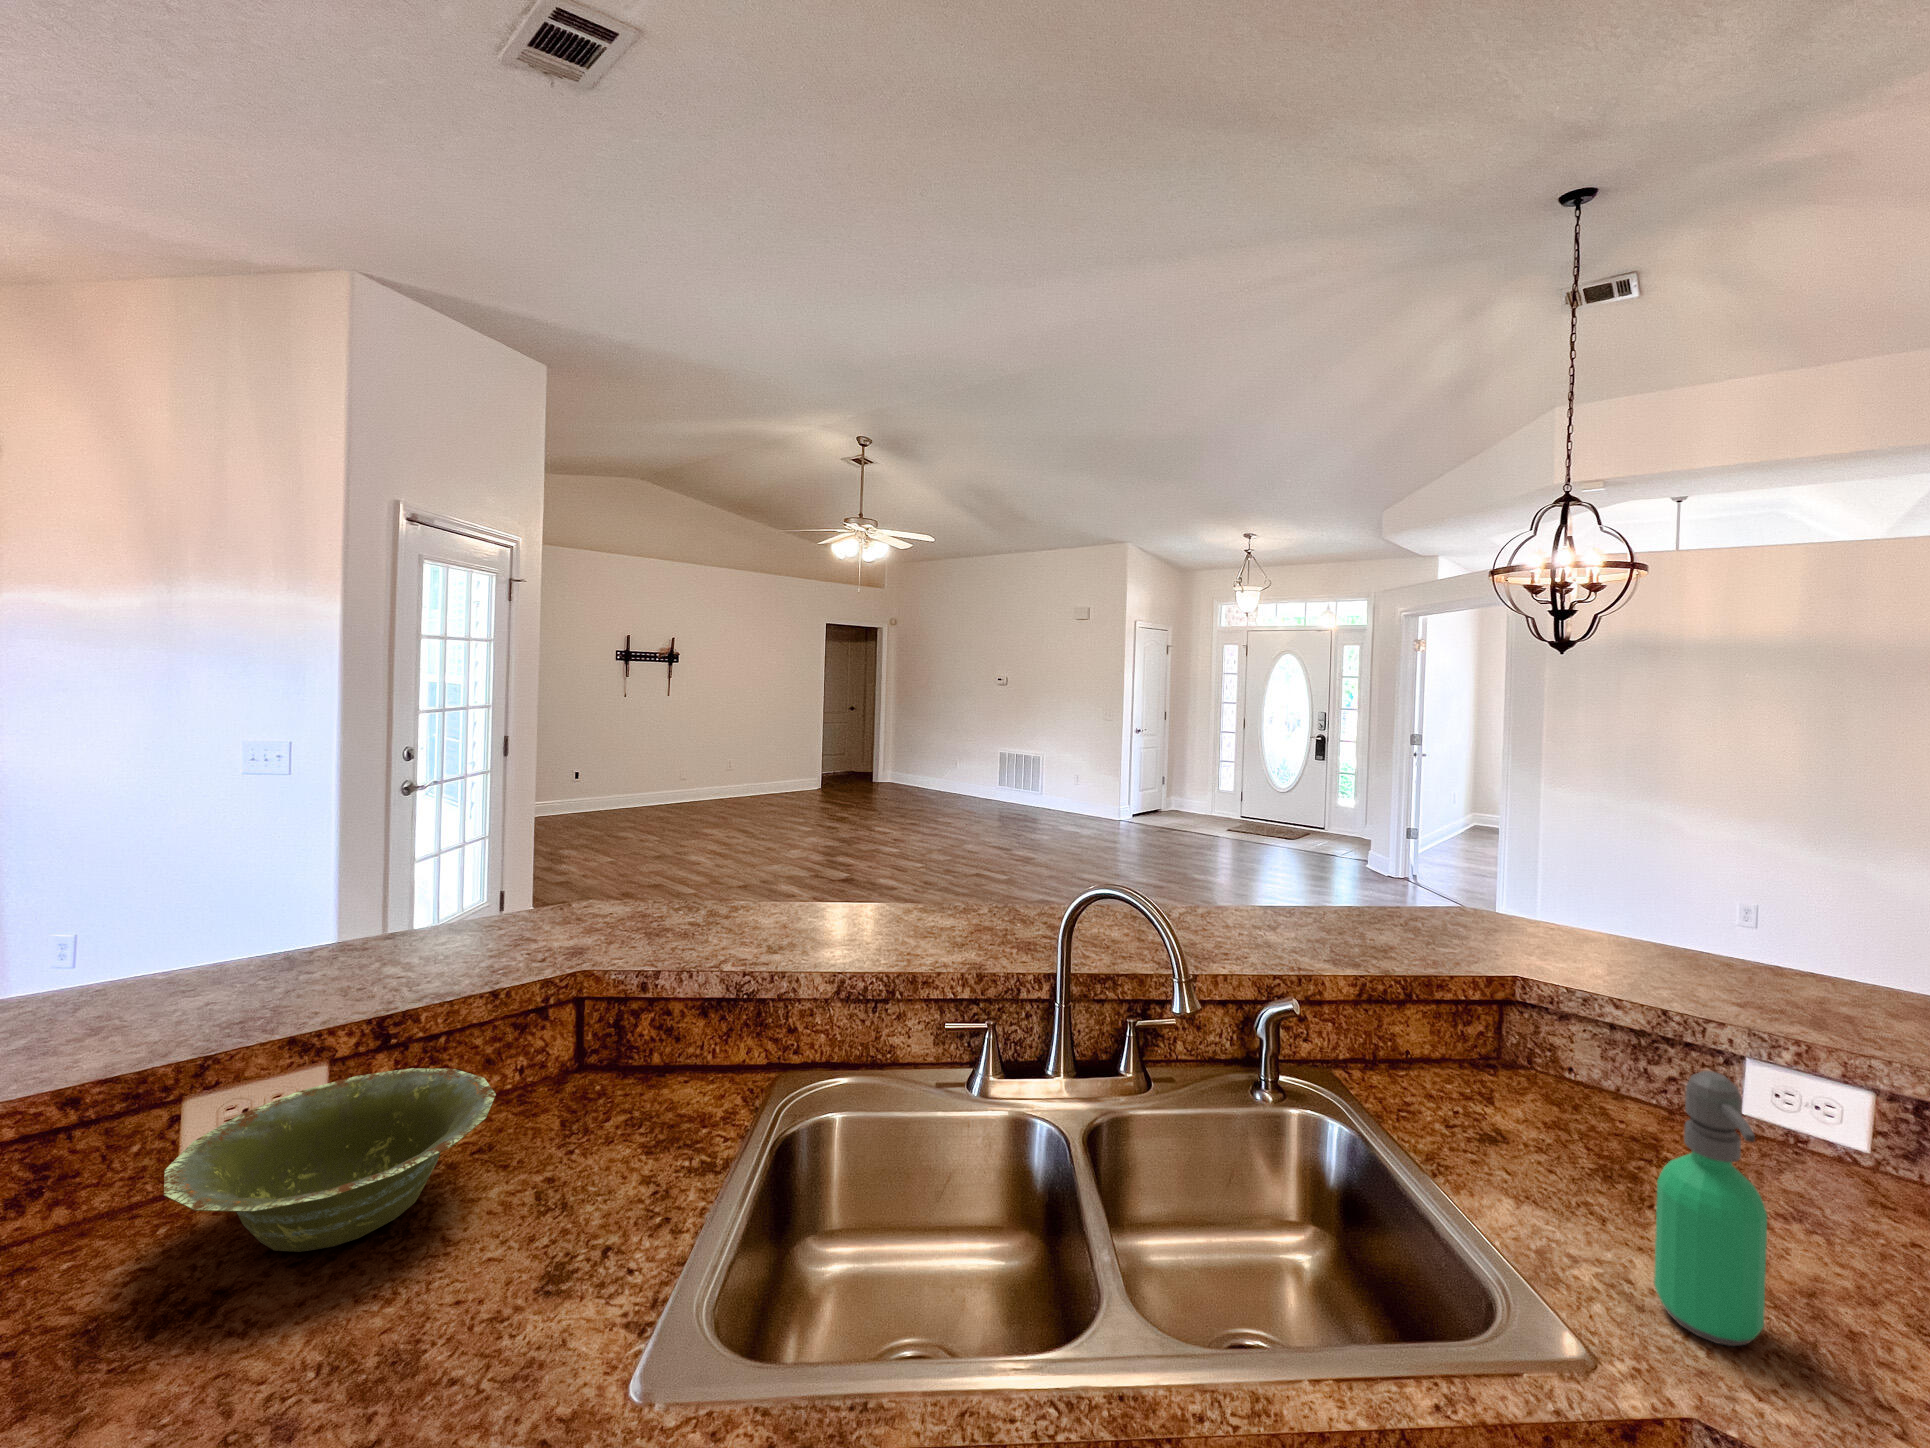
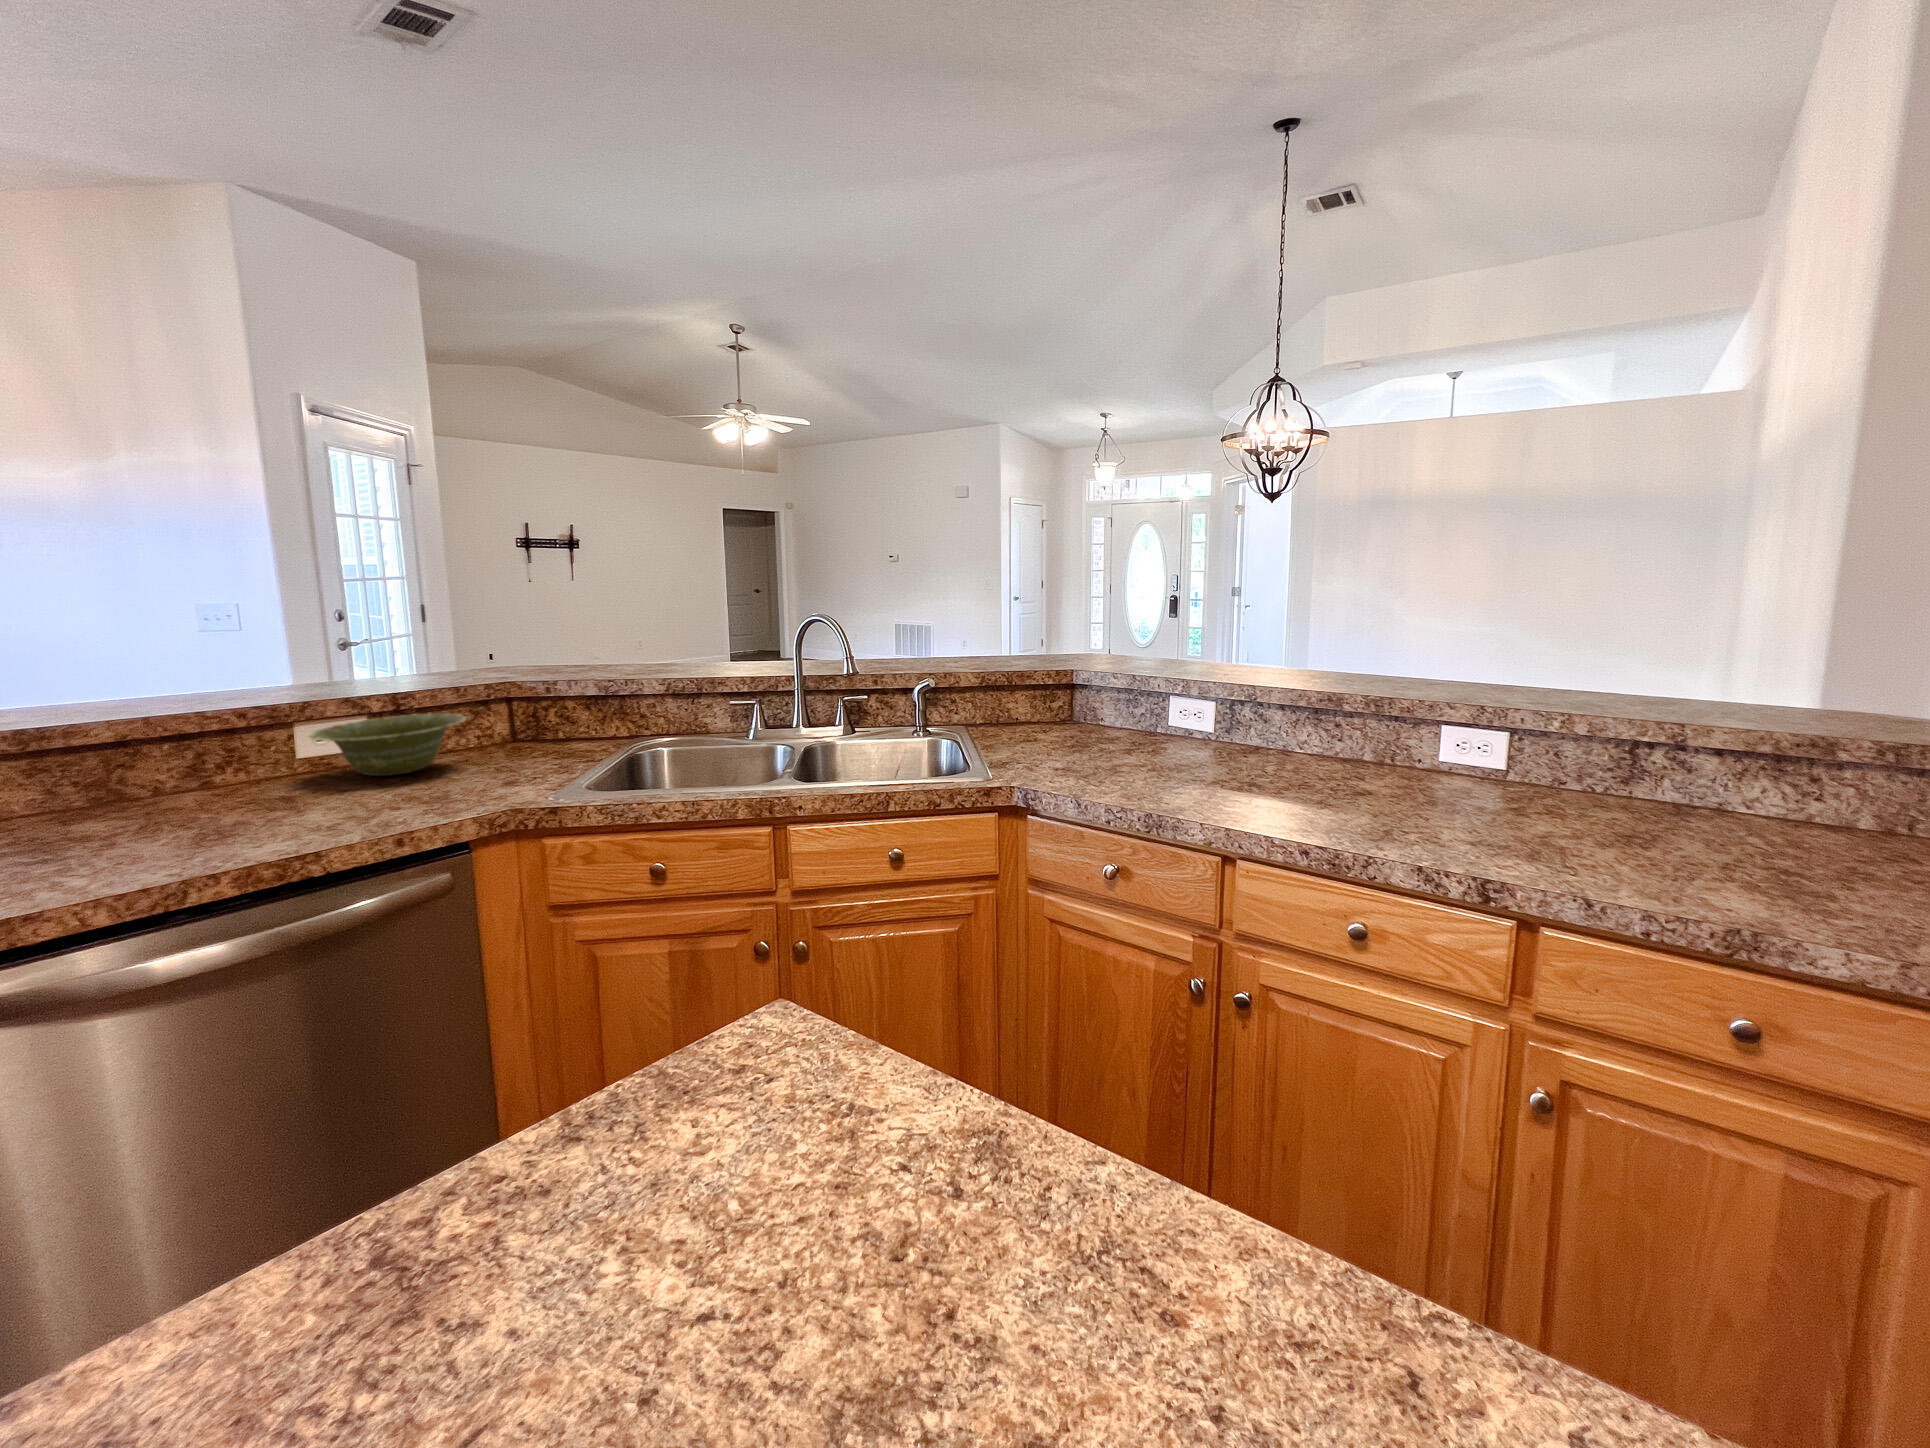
soap dispenser: present [1654,1071,1767,1346] -> none [1030,657,1069,771]

